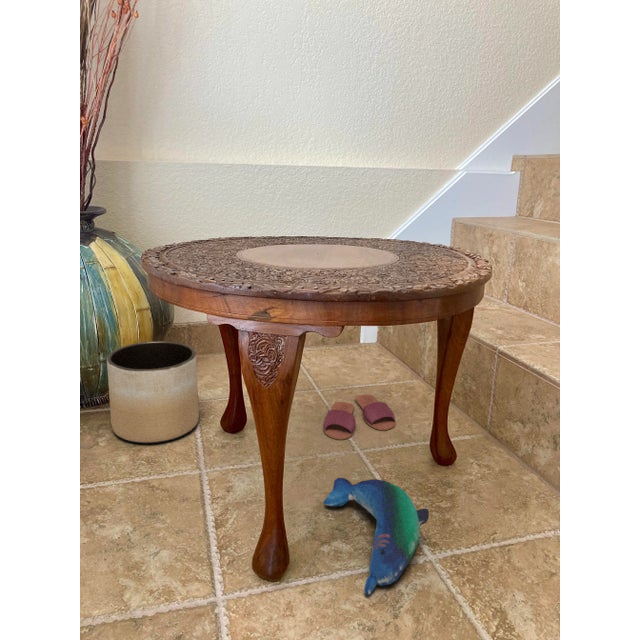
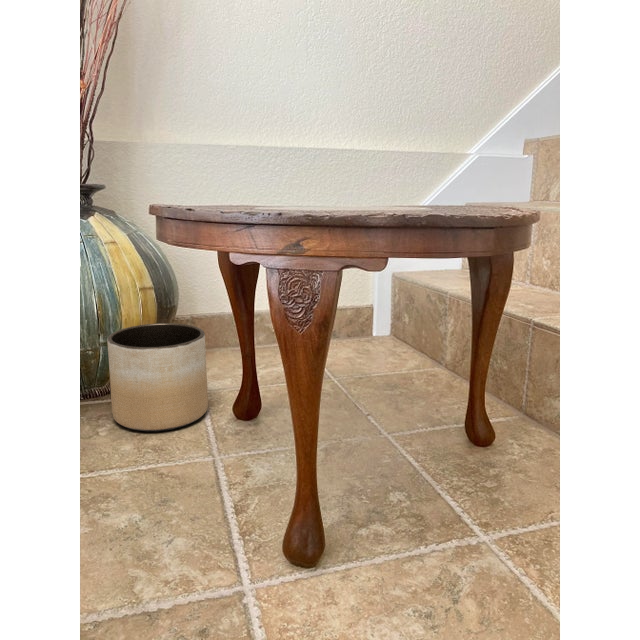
slippers: present [323,395,395,440] -> none [344,381,422,424]
plush toy: present [323,478,429,595] -> none [355,456,480,579]

